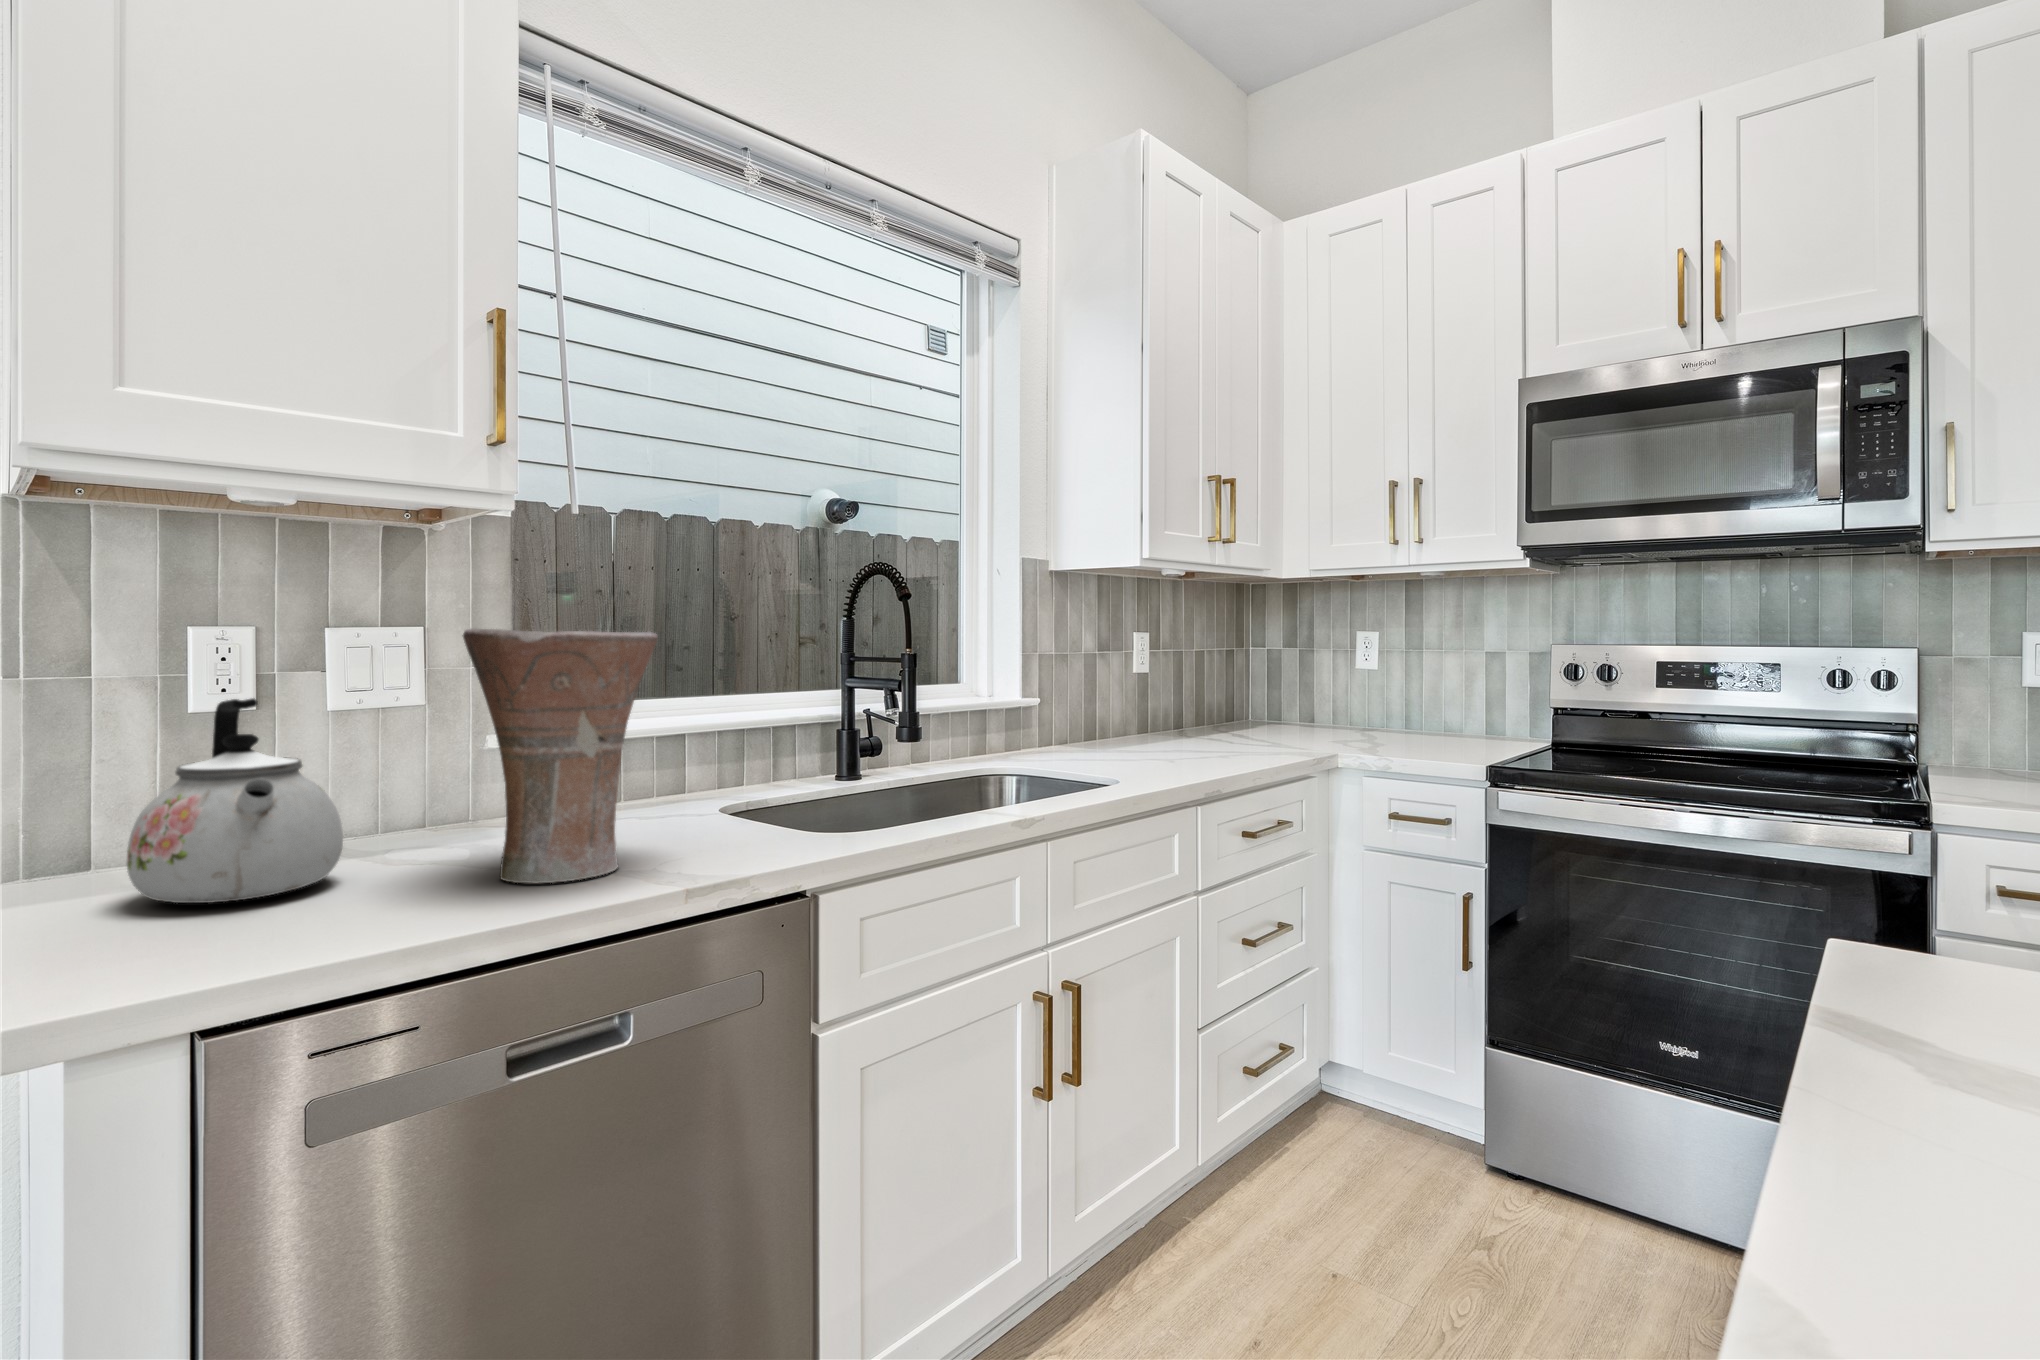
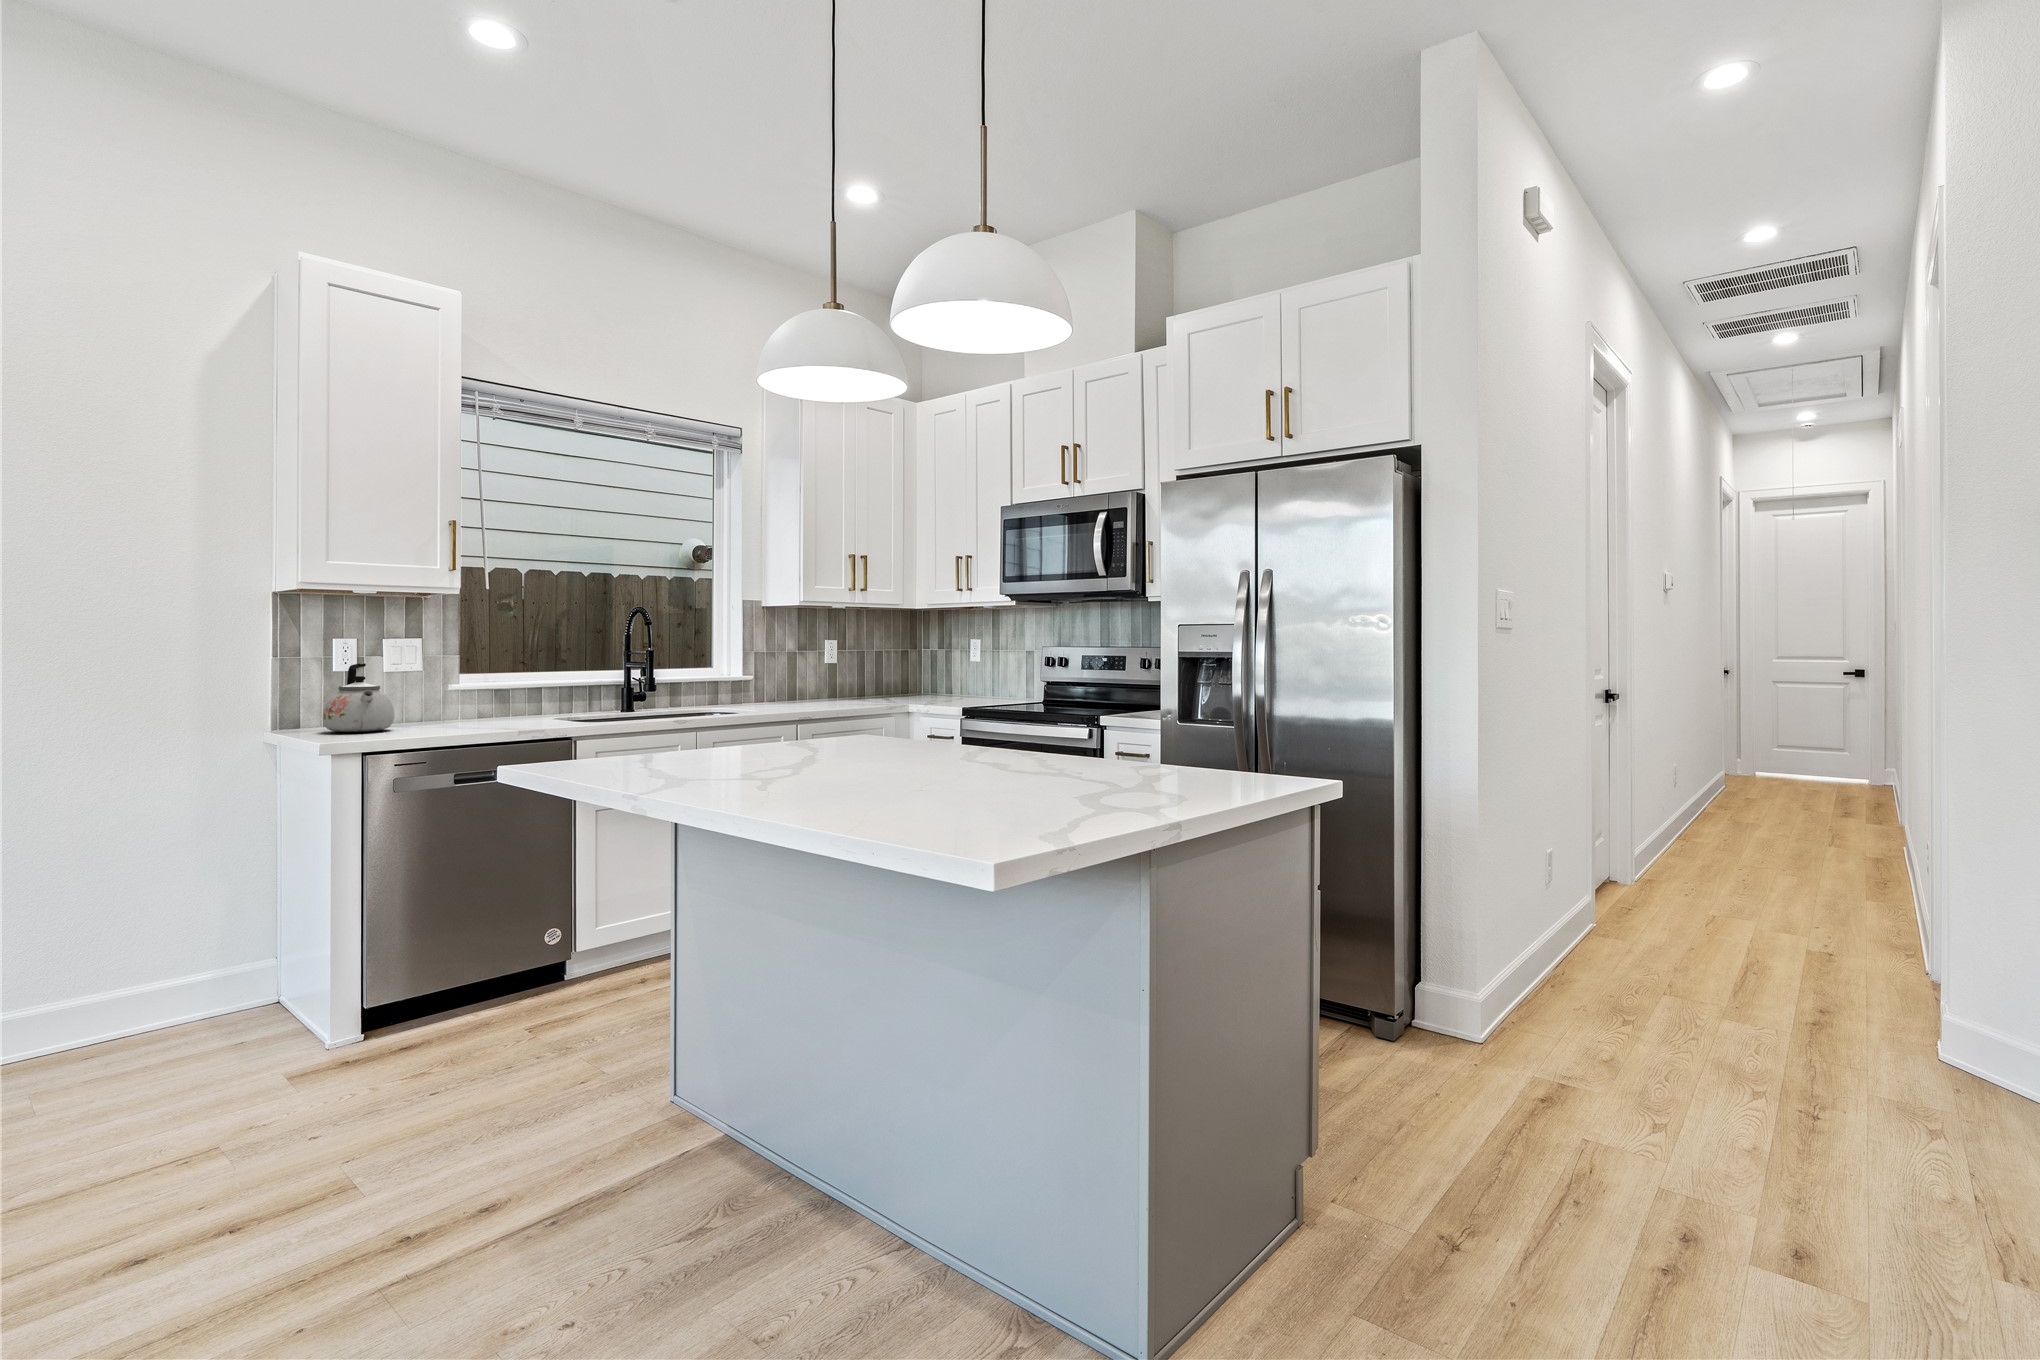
vase: present [463,628,658,883] -> none [438,639,513,730]

